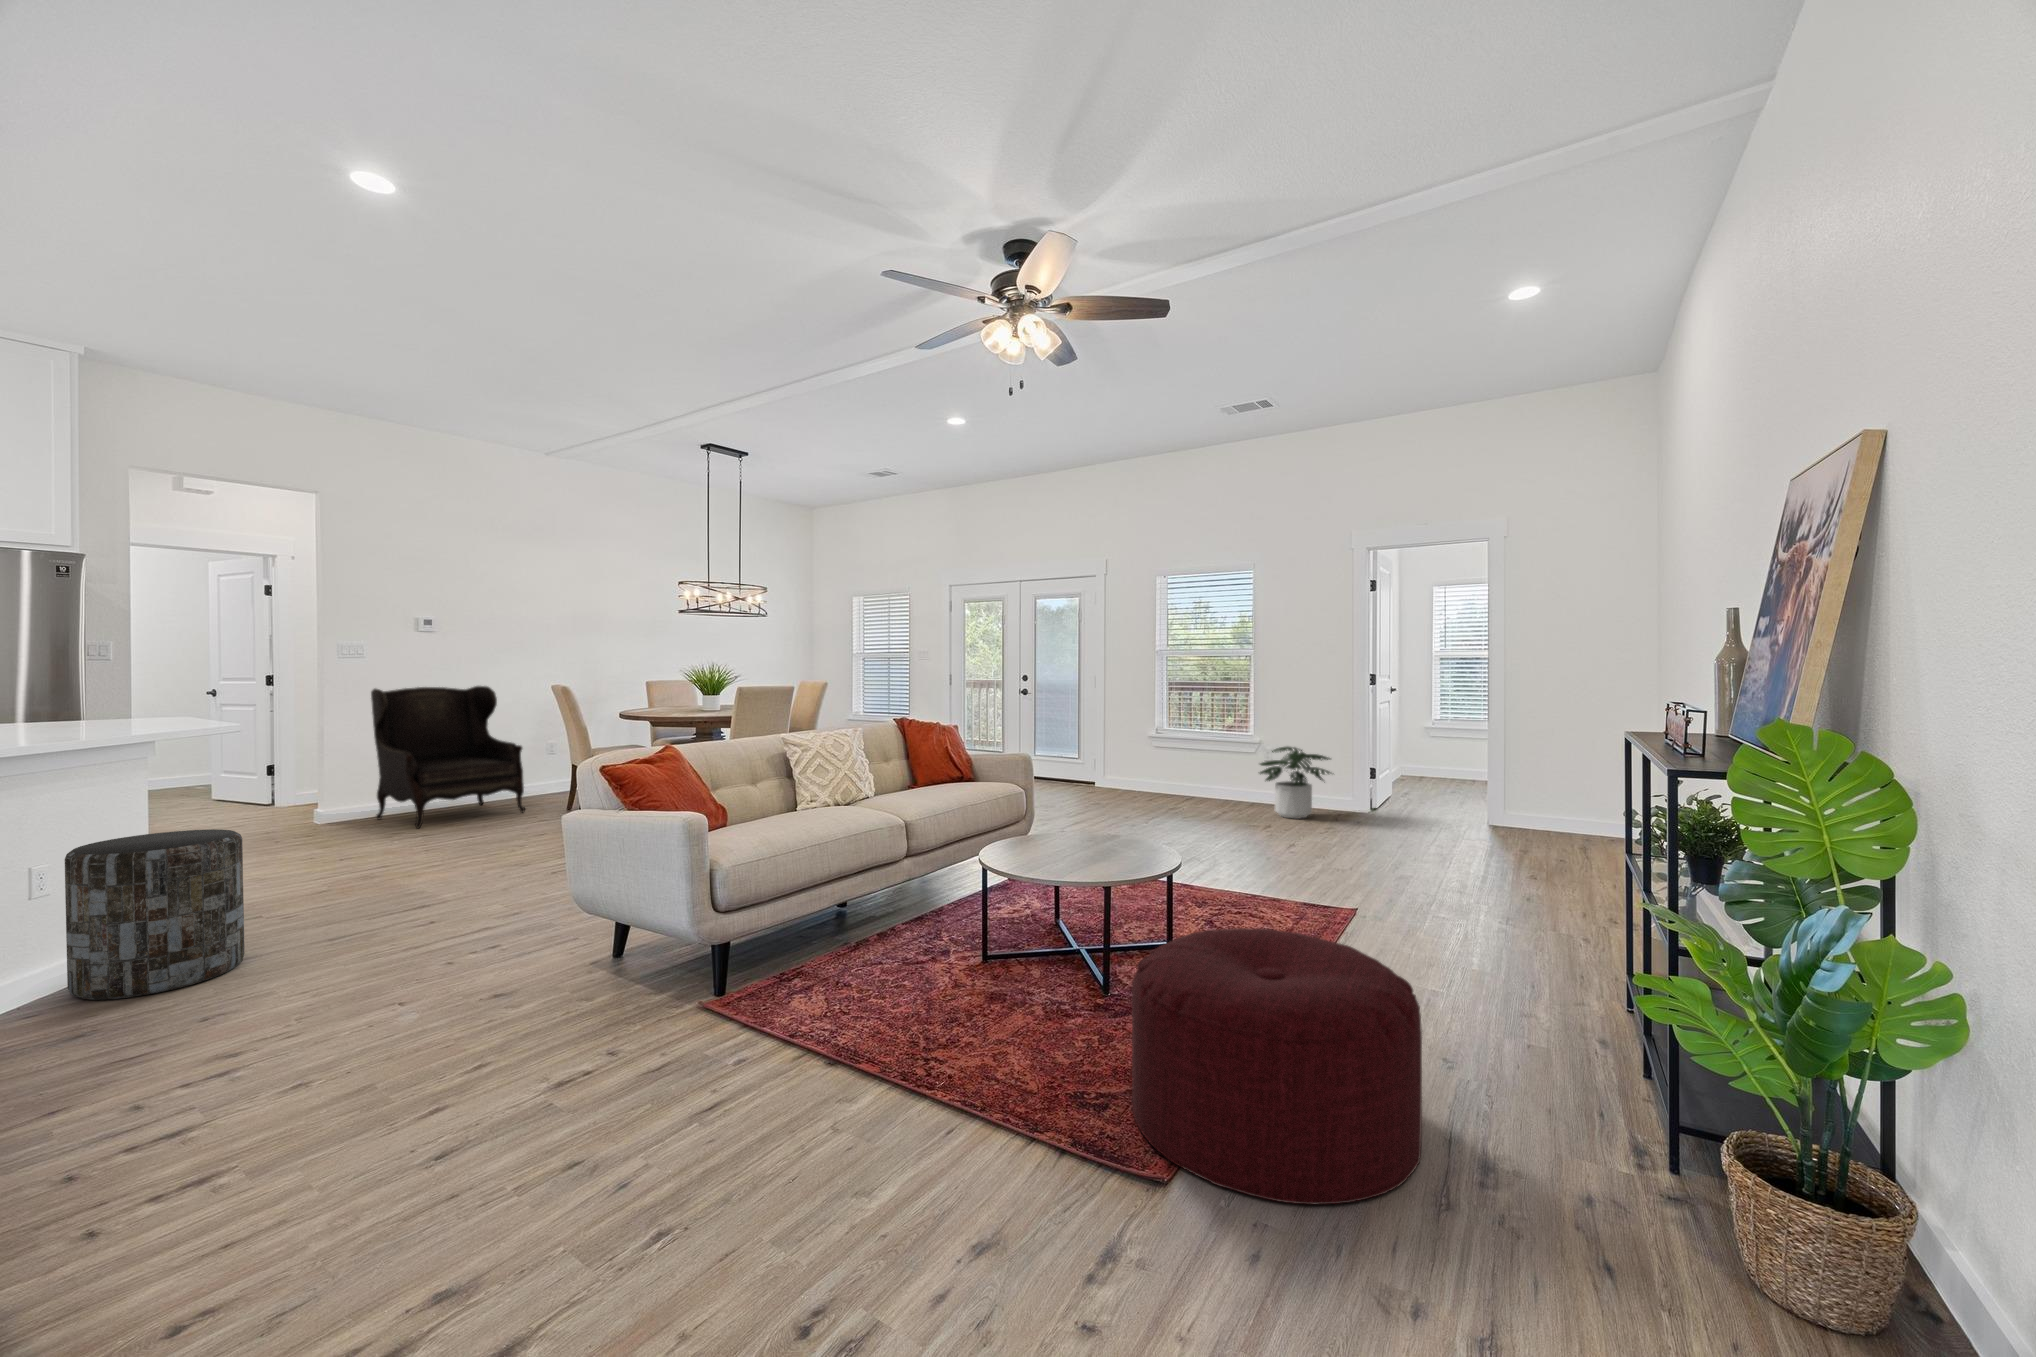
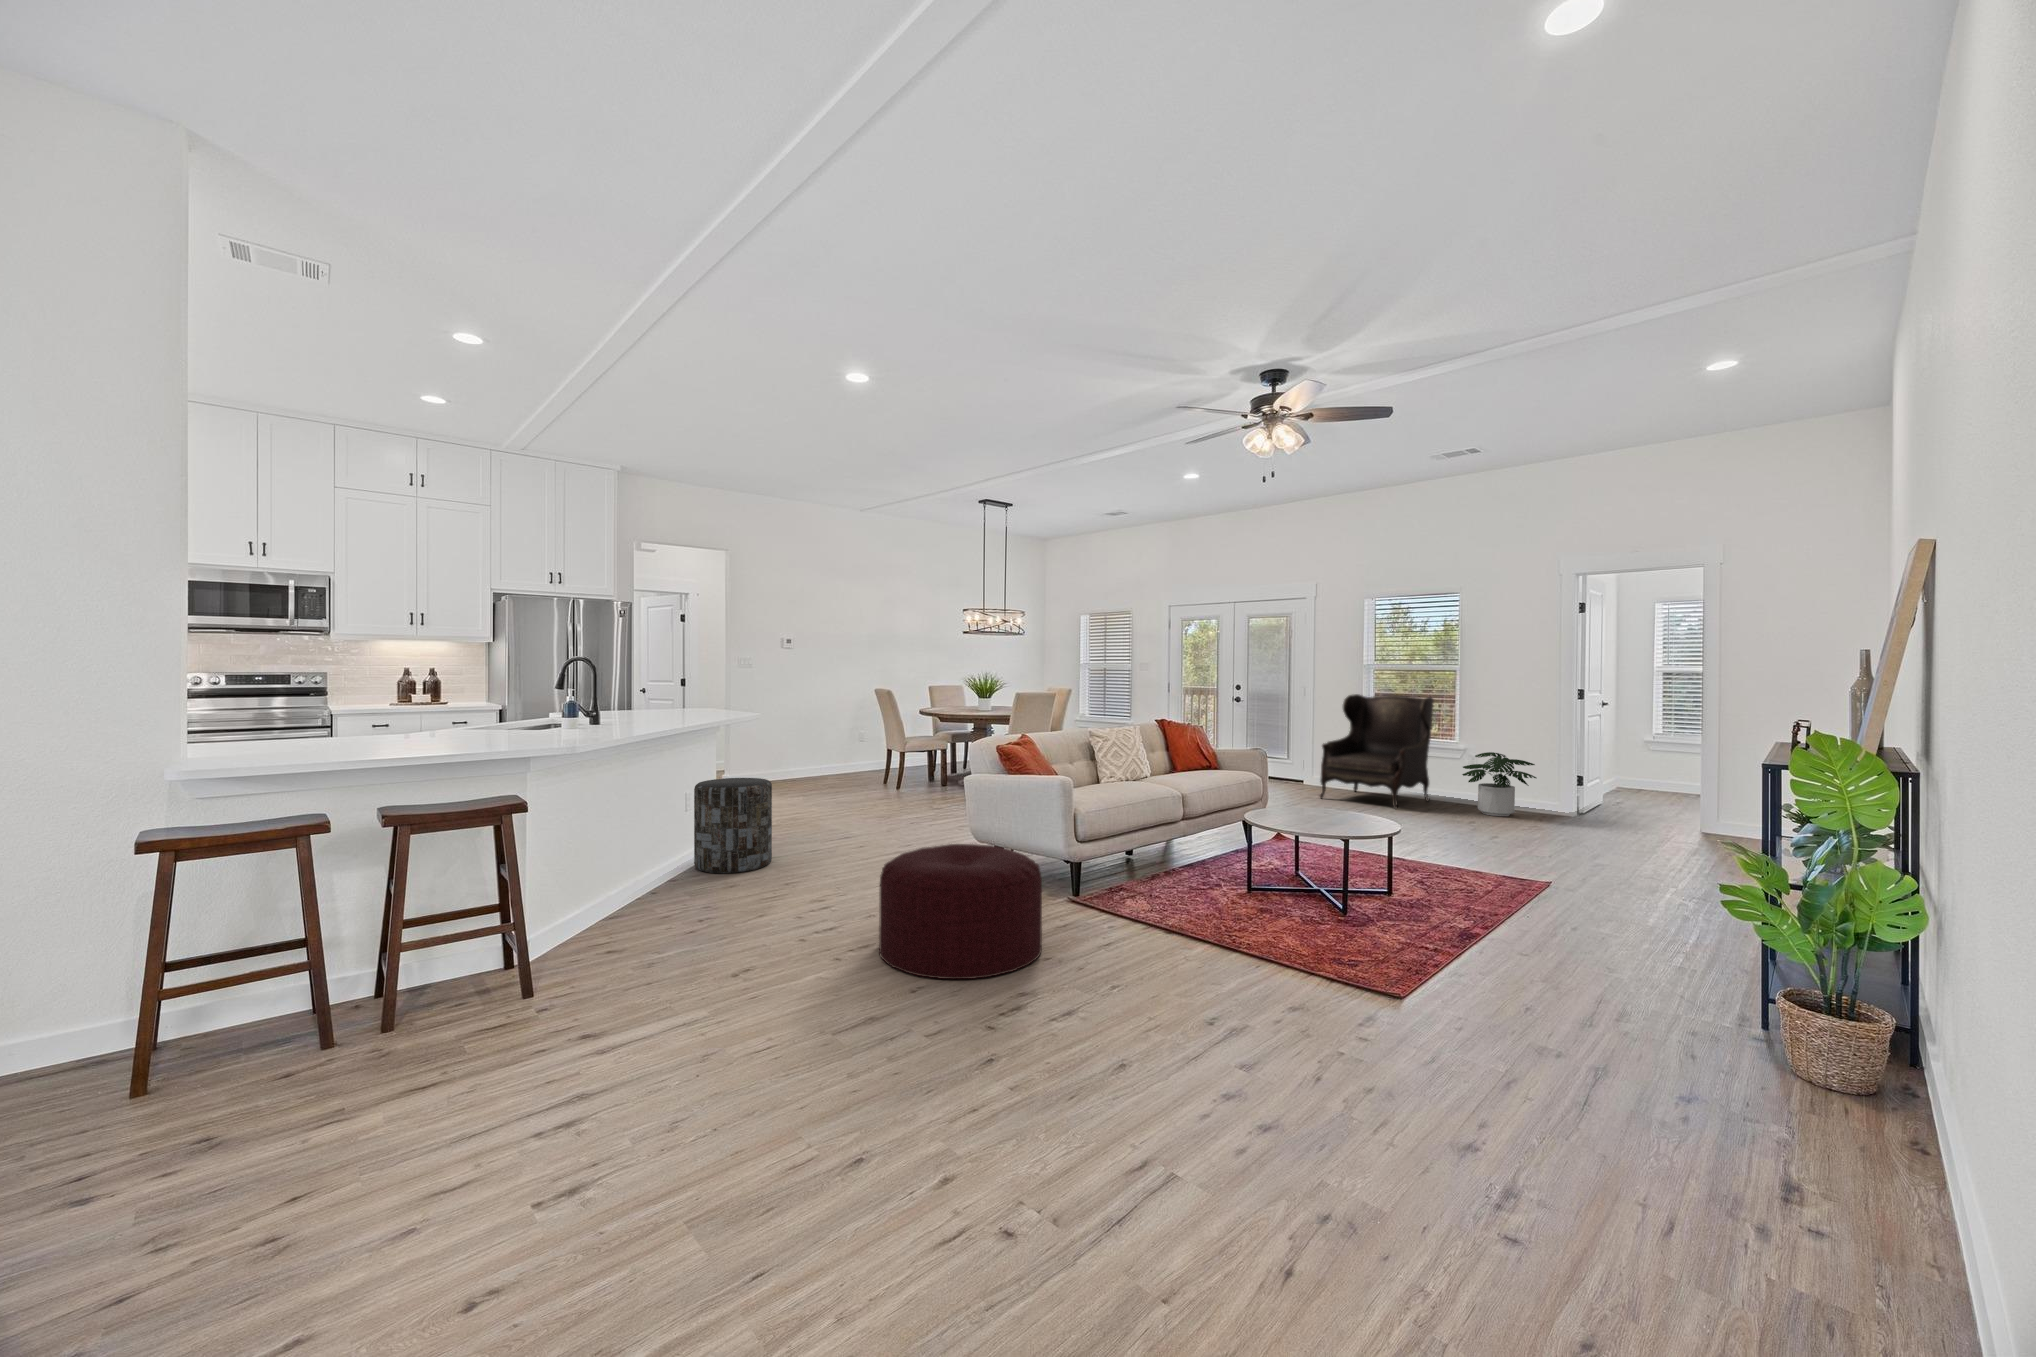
armchair: present [371,686,525,828] -> present [1320,694,1434,809]
ottoman: present [1131,928,1422,1204] -> present [879,844,1042,979]

